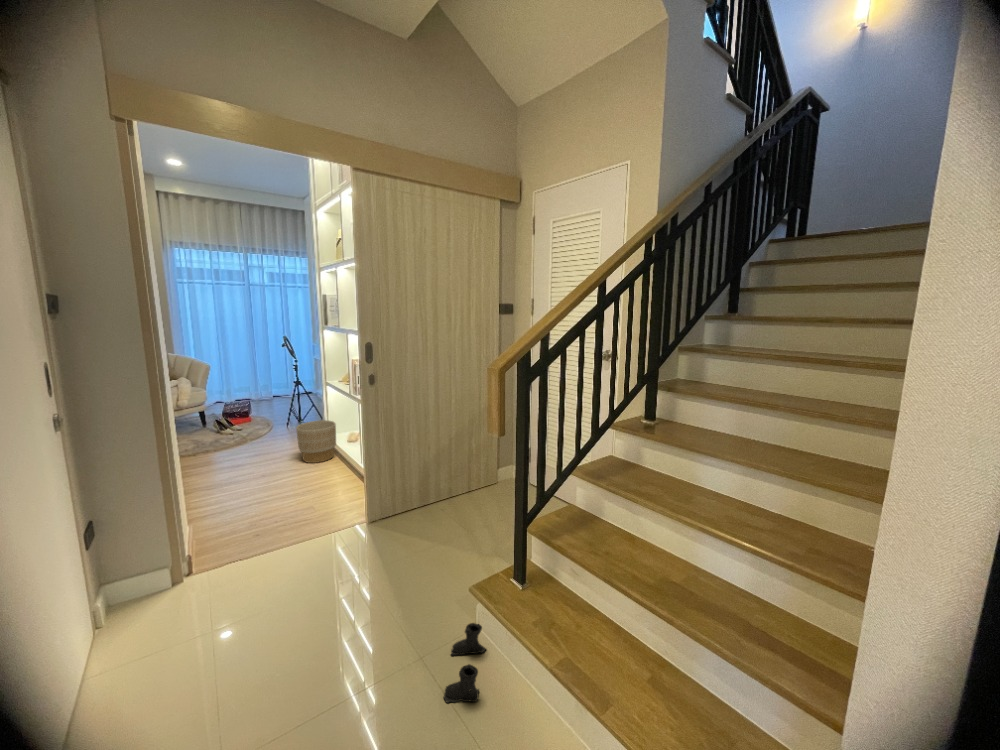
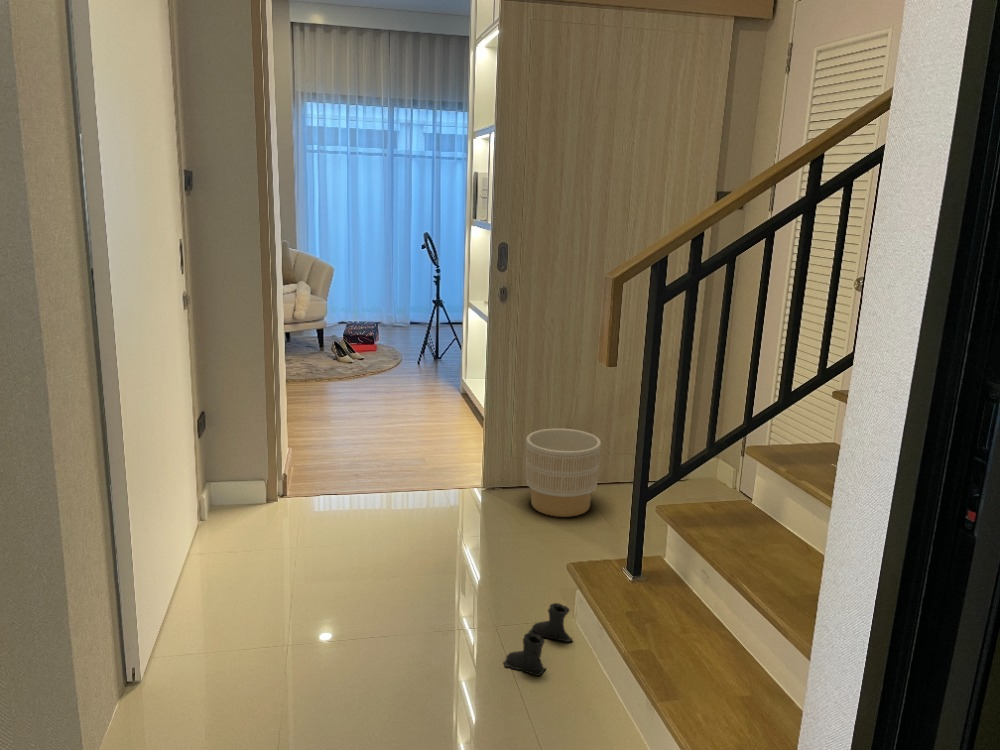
planter: present [296,420,336,463] -> present [526,429,601,517]

